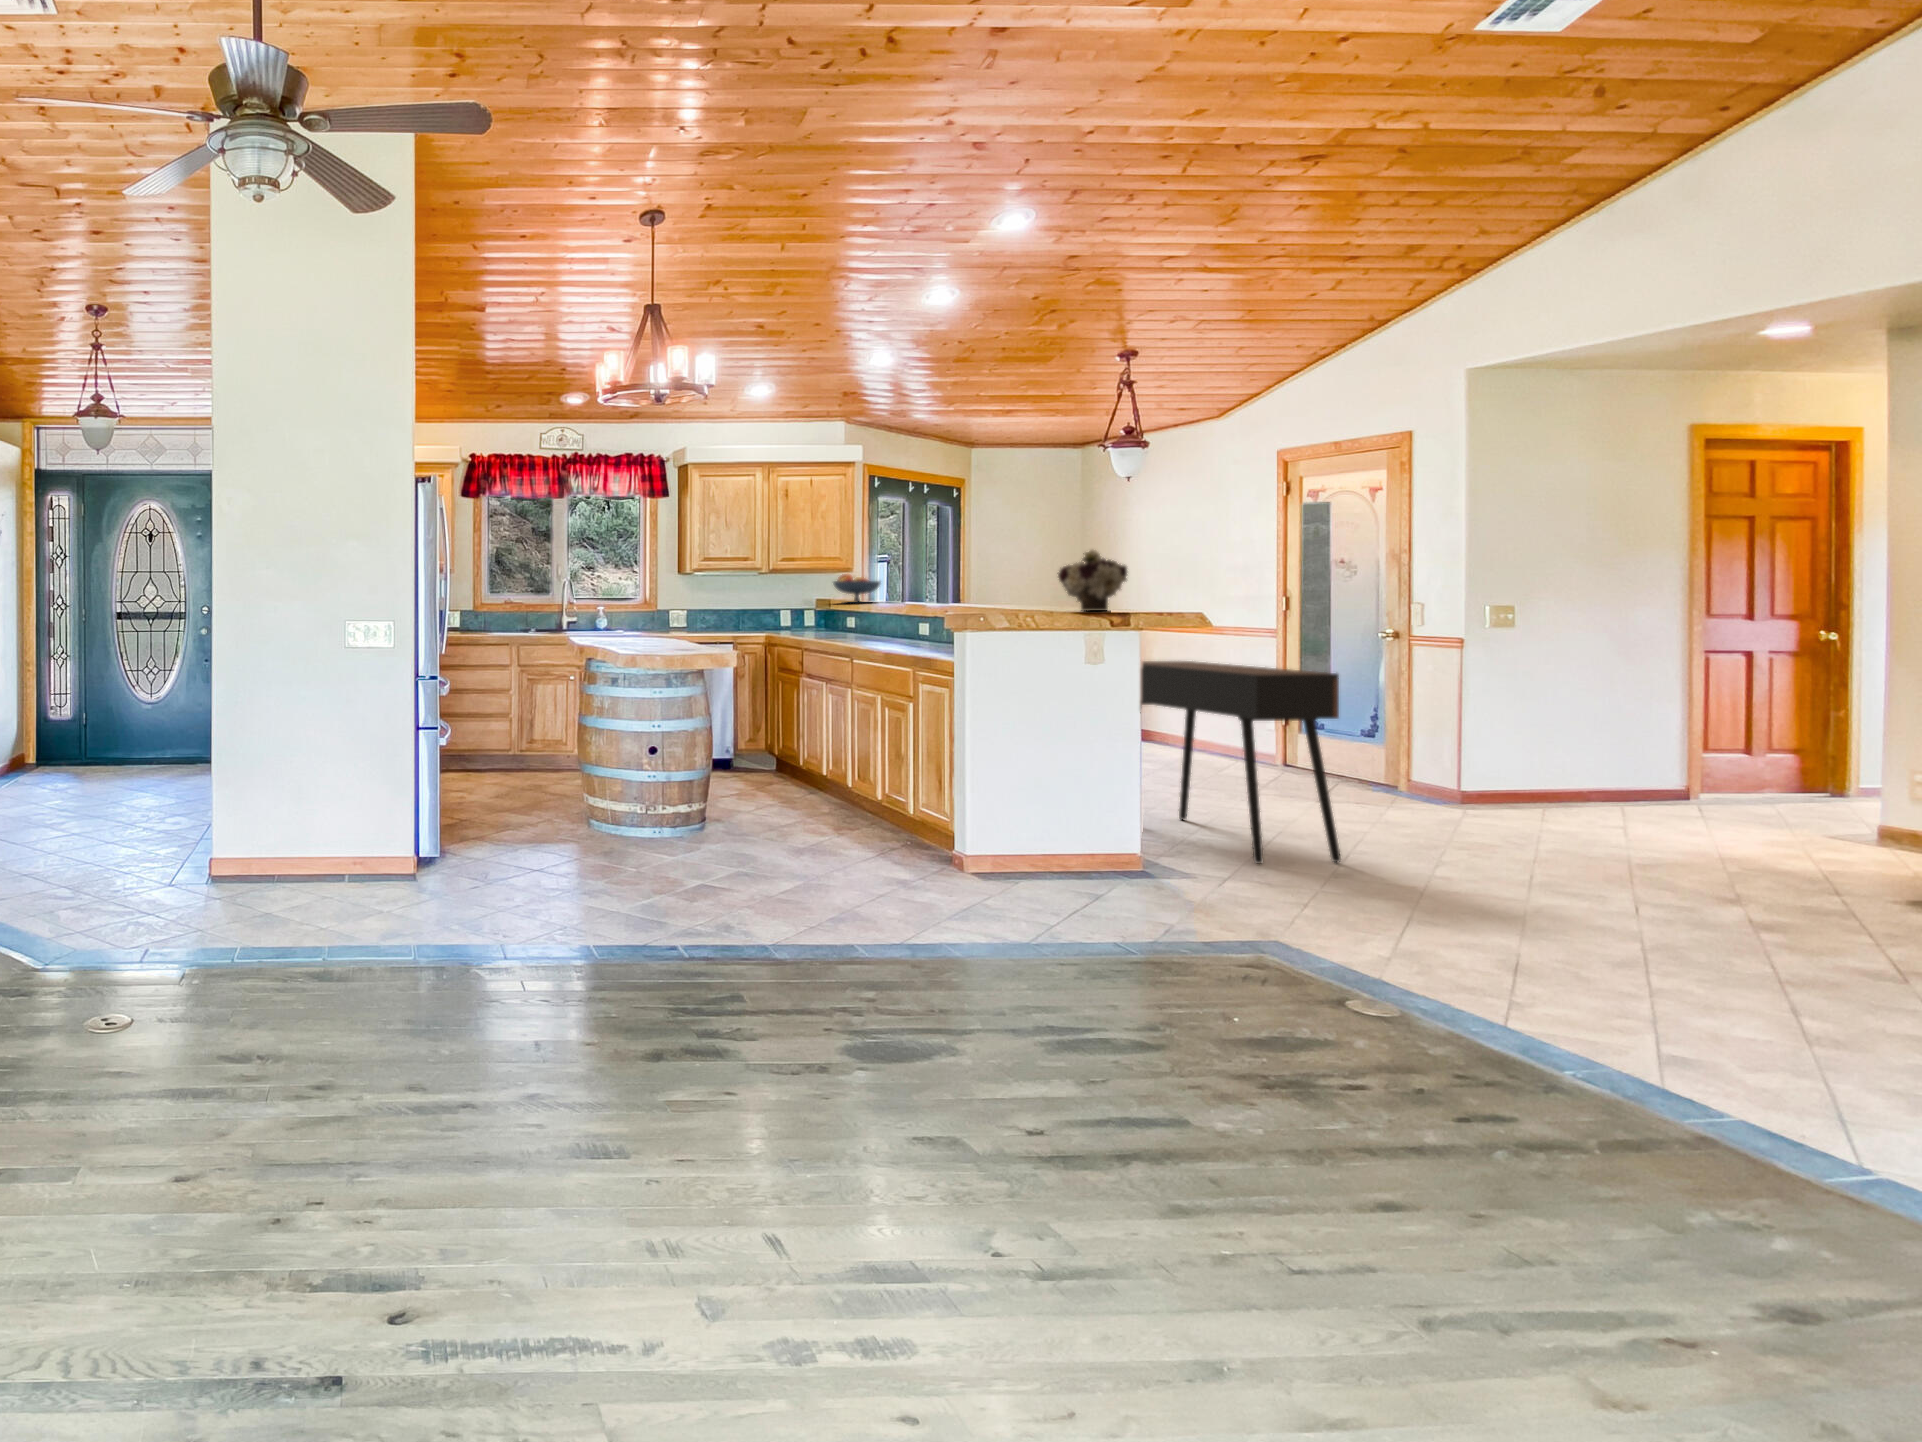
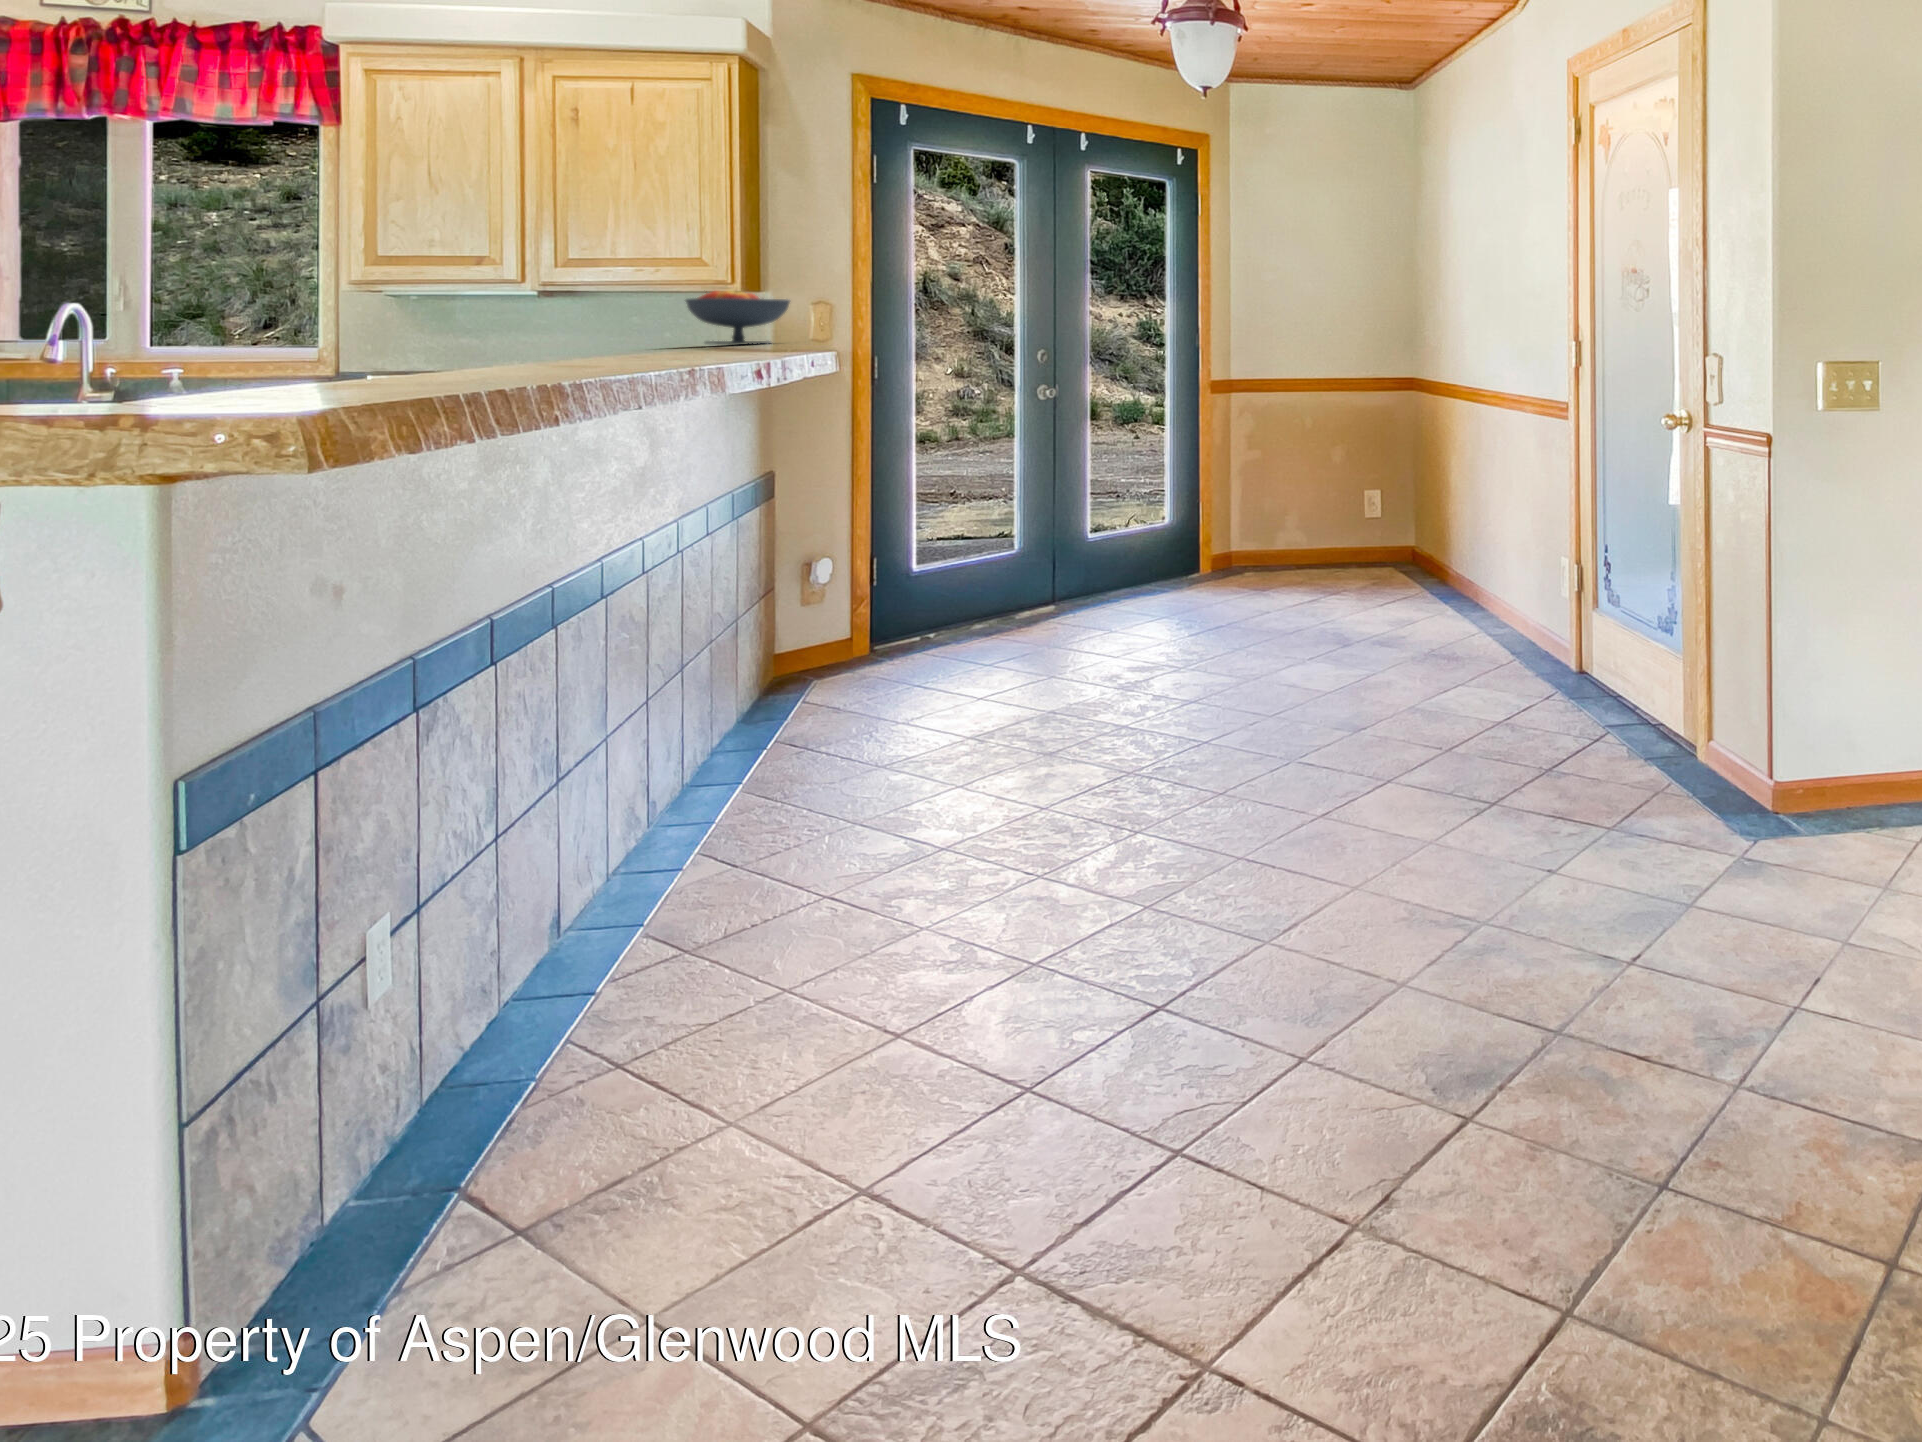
flower arrangement: present [1057,550,1127,611] -> none [455,185,649,374]
console table: present [1140,661,1341,864] -> none [584,504,994,1362]

